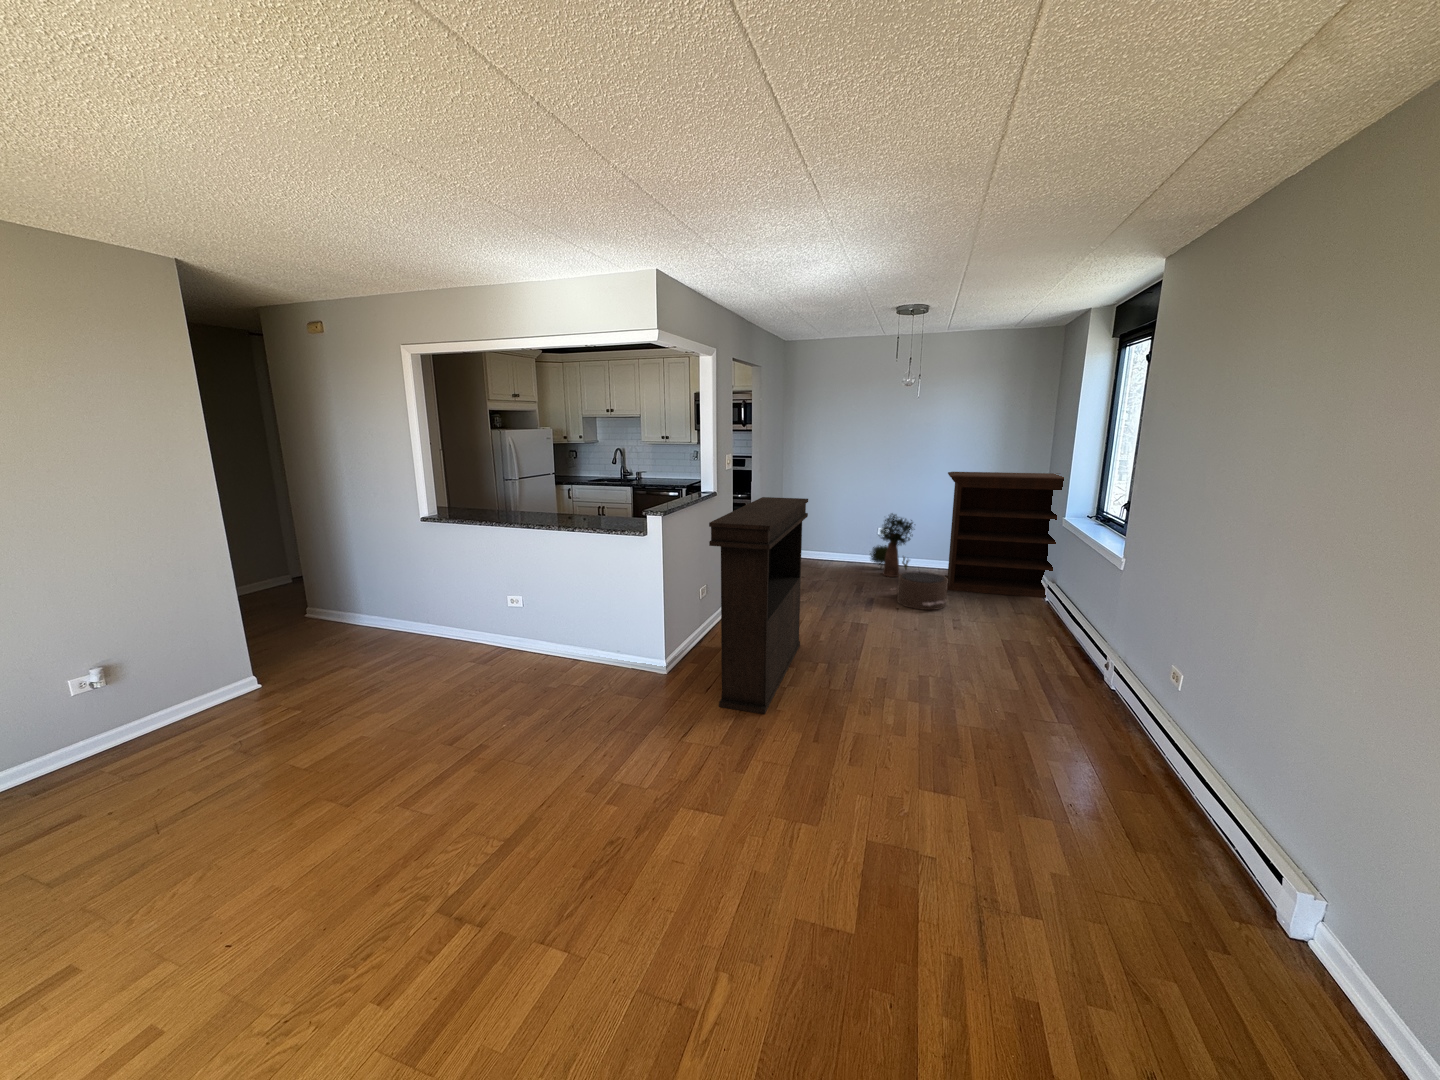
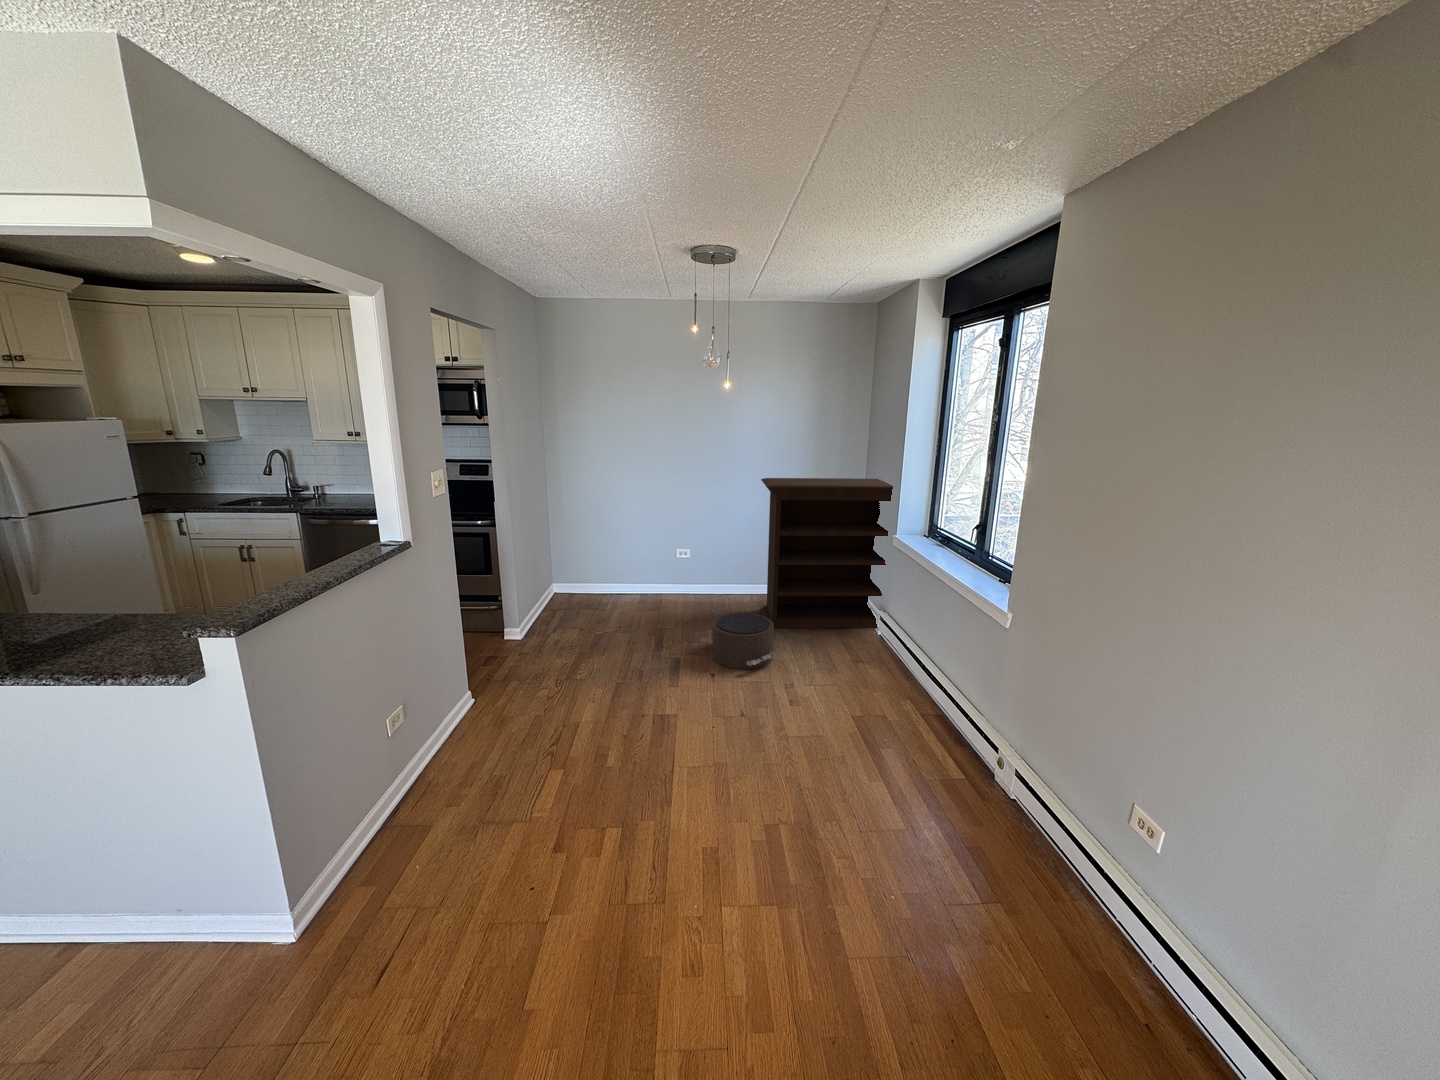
console table: present [709,497,808,714] -> none [311,550,576,1029]
potted plant: present [870,514,913,577] -> none [672,530,726,614]

